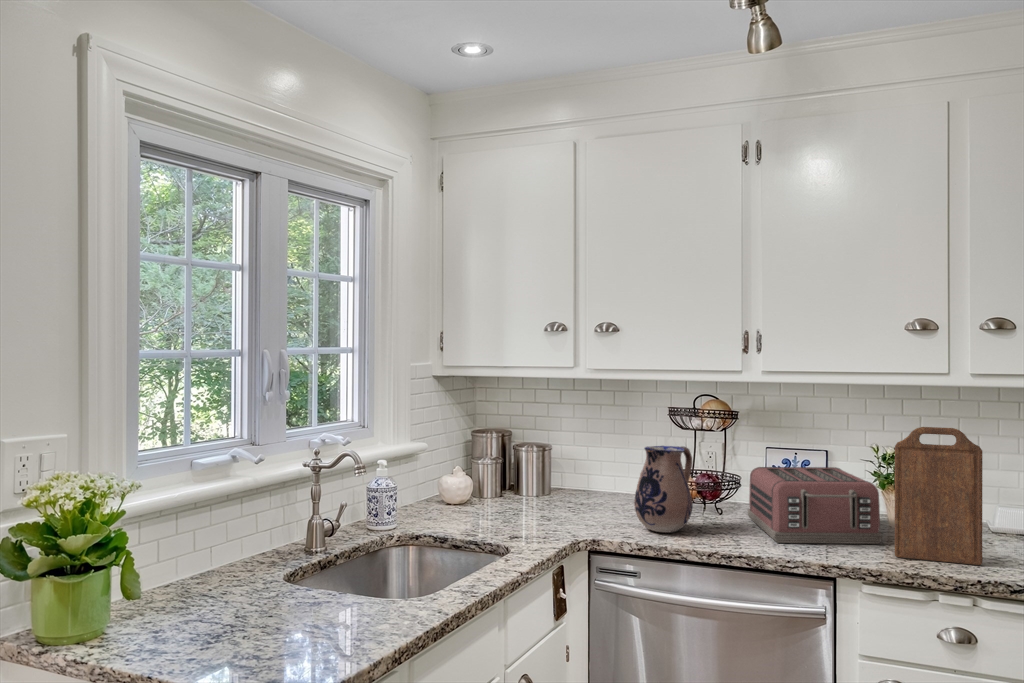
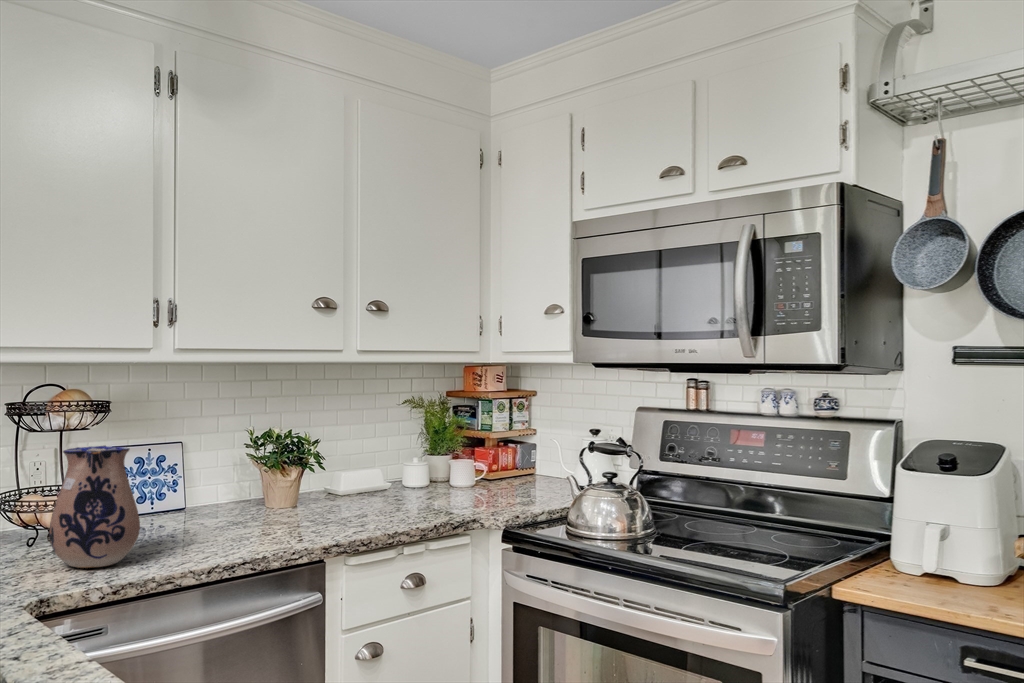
cutting board: present [895,427,982,565] -> none [346,397,407,526]
toaster: present [748,467,882,544] -> none [141,456,311,542]

